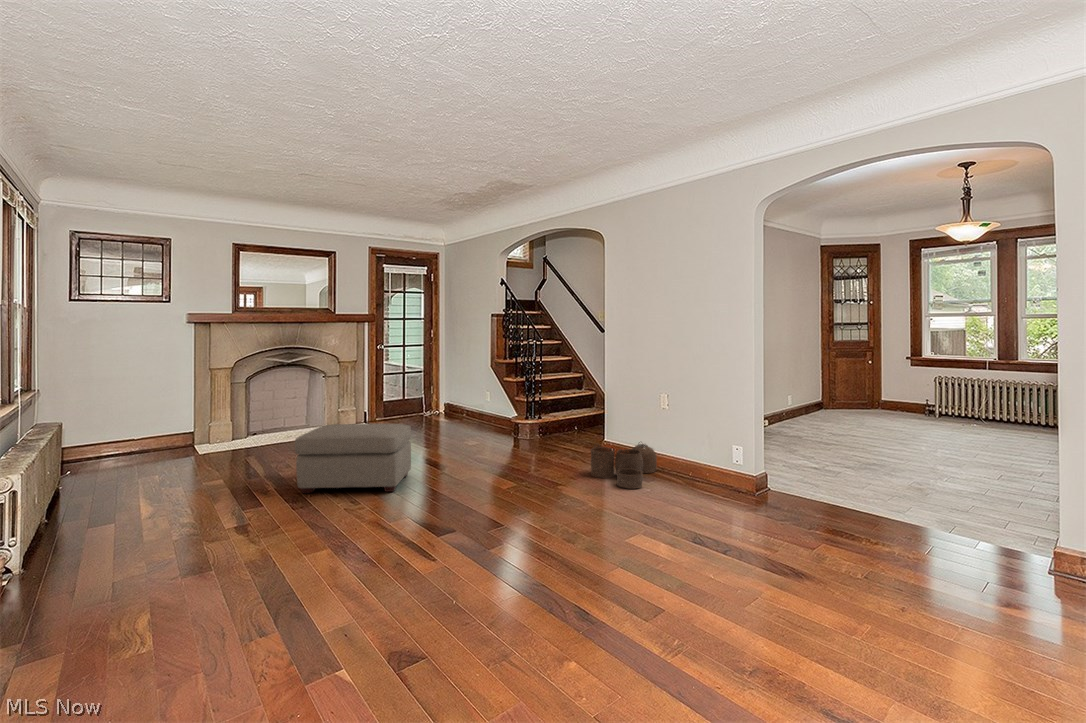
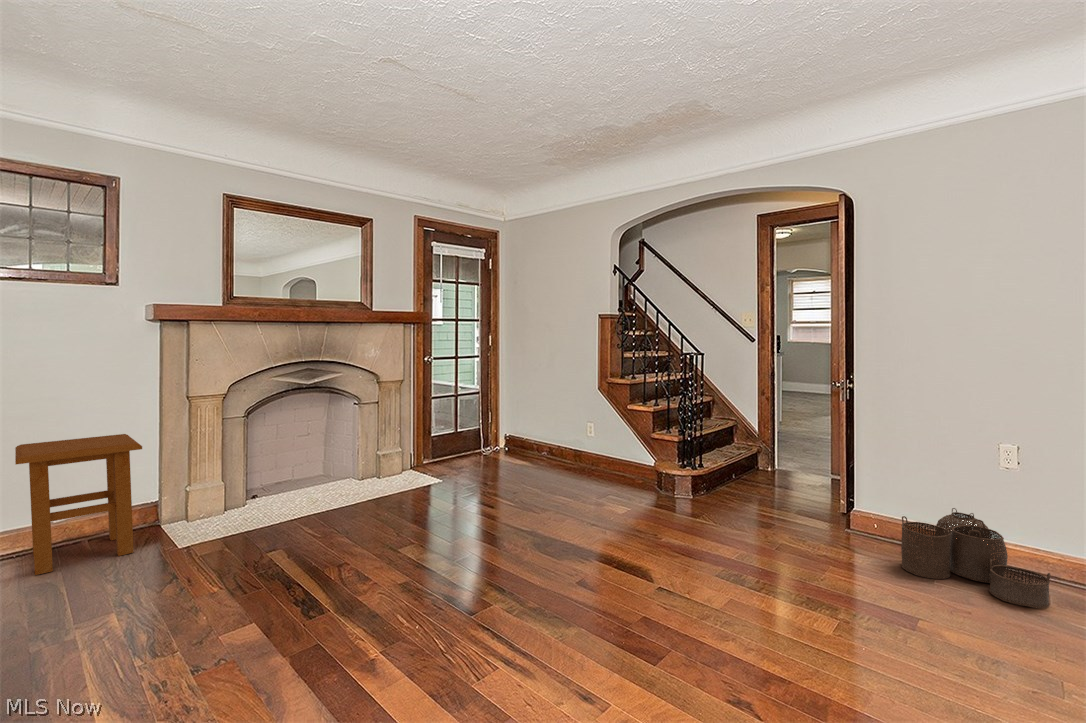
side table: none [117,390,181,461] -> present [15,434,142,575]
ottoman: present [295,424,411,493] -> none [440,499,646,665]

